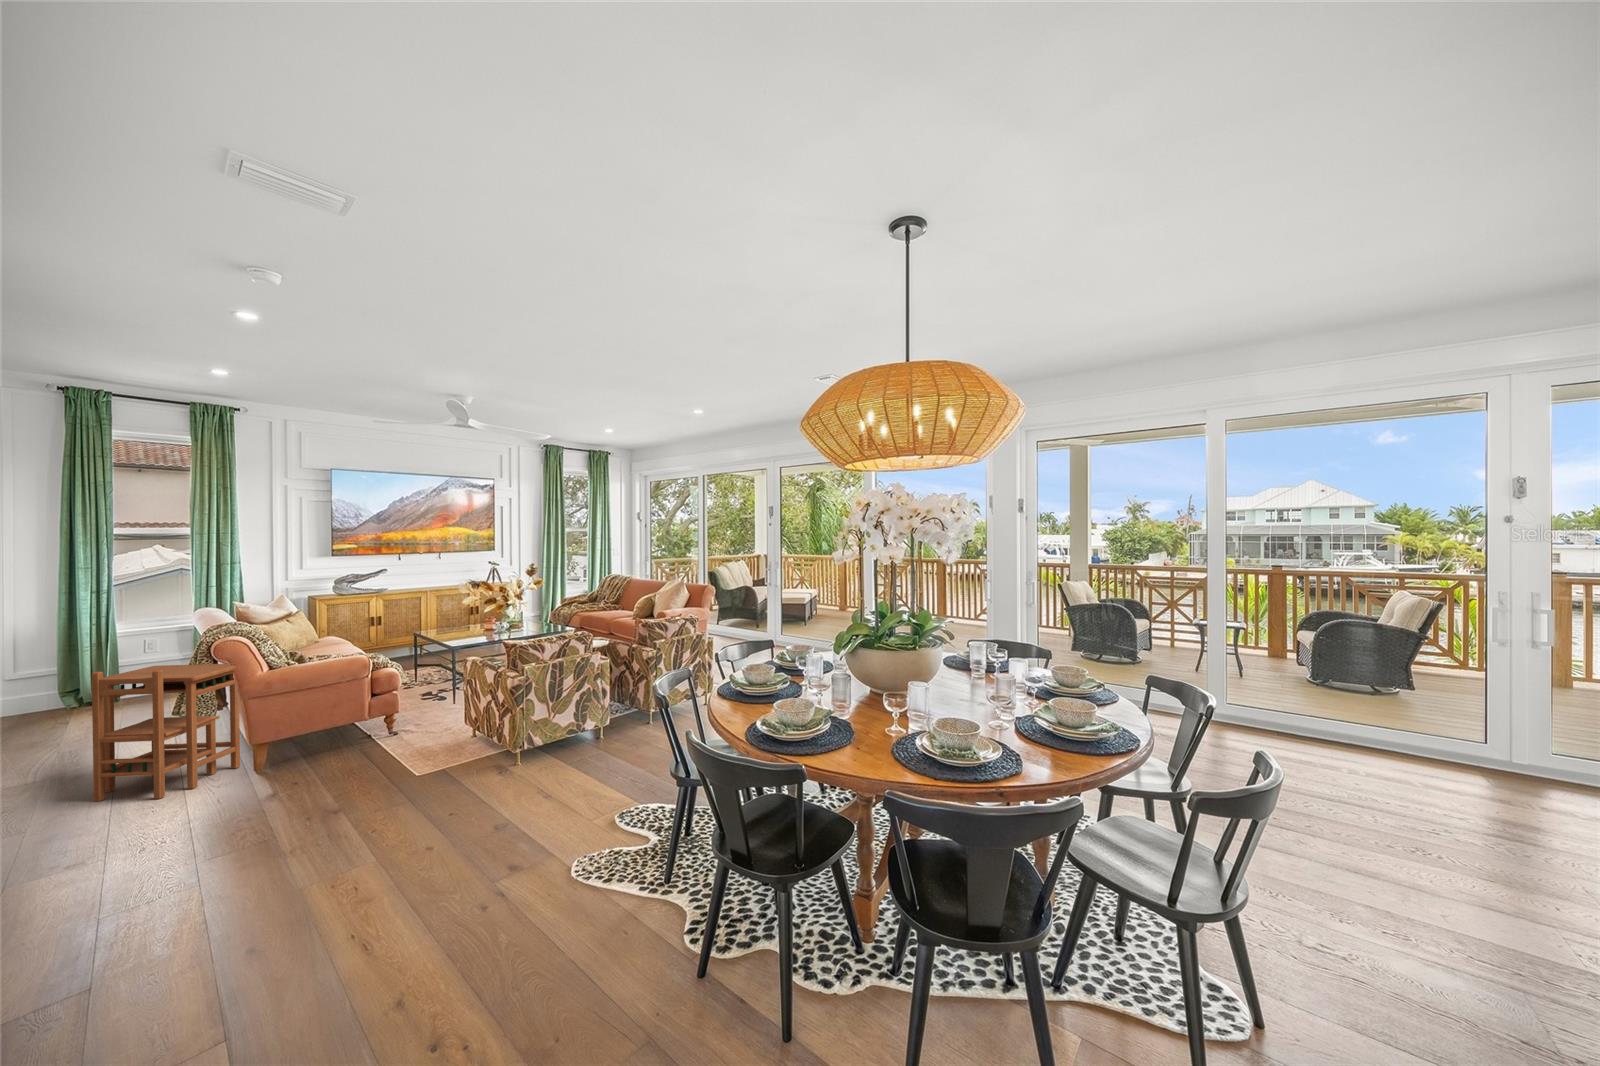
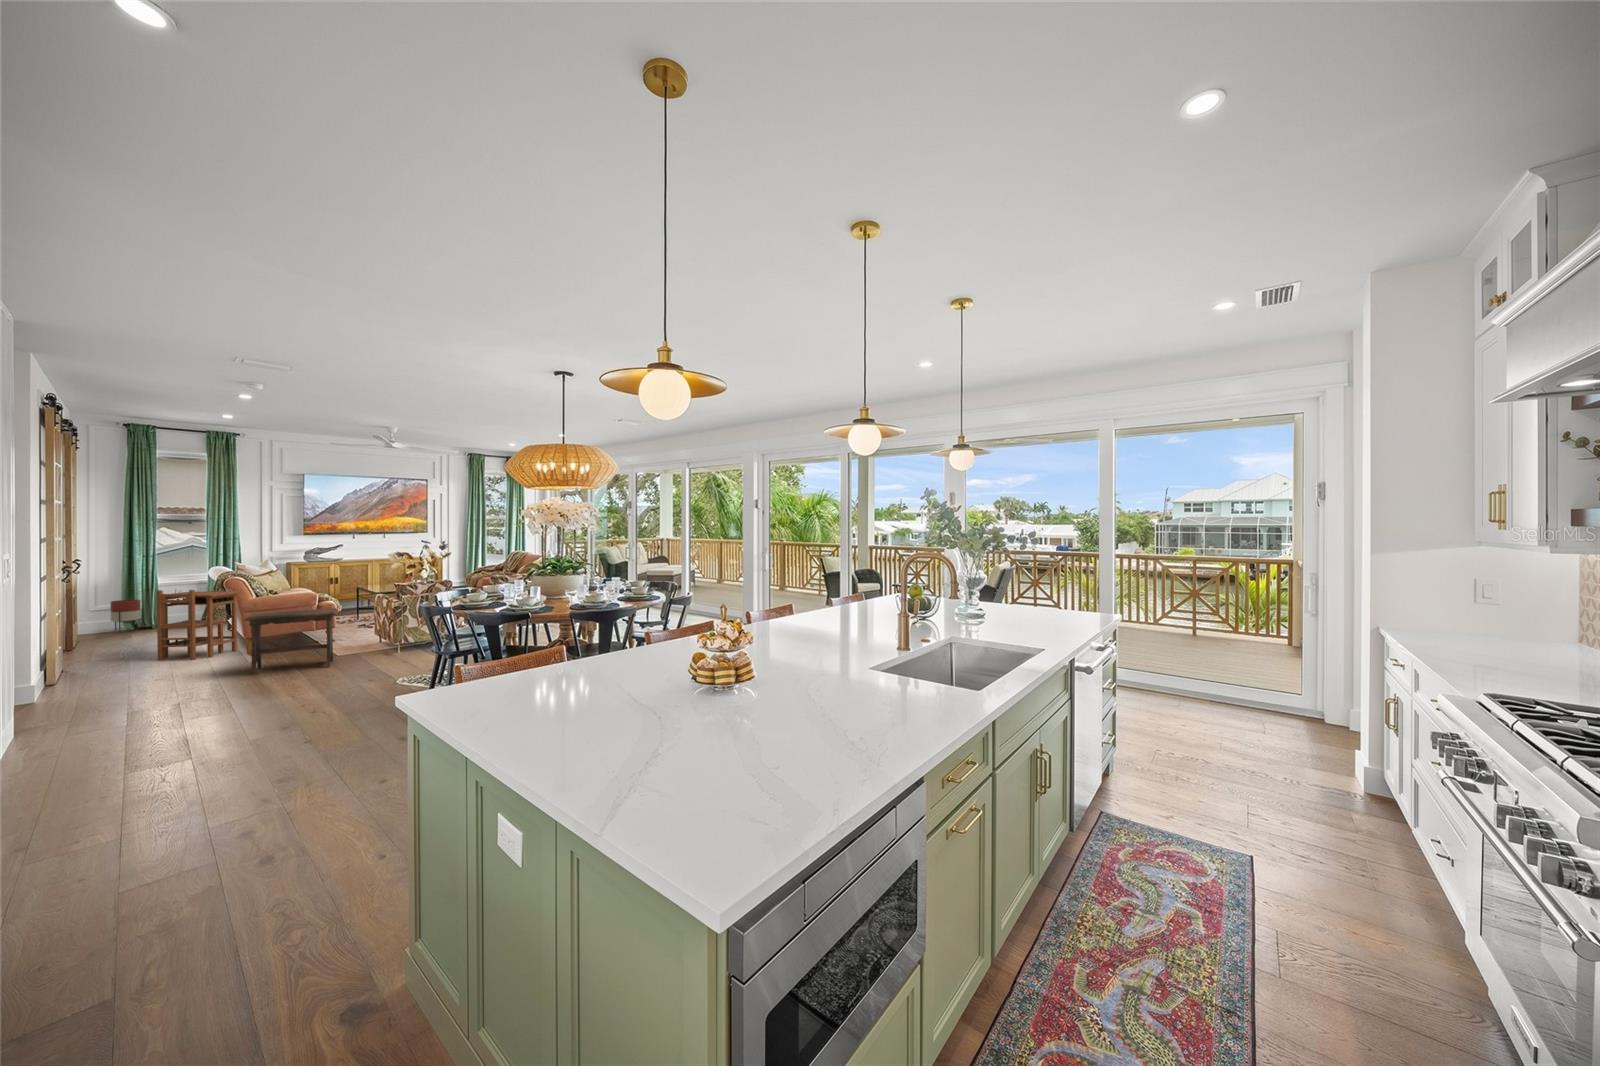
planter: none [35,662,89,718] -> present [111,600,143,633]
footstool: none [259,701,428,853] -> present [245,608,338,674]

